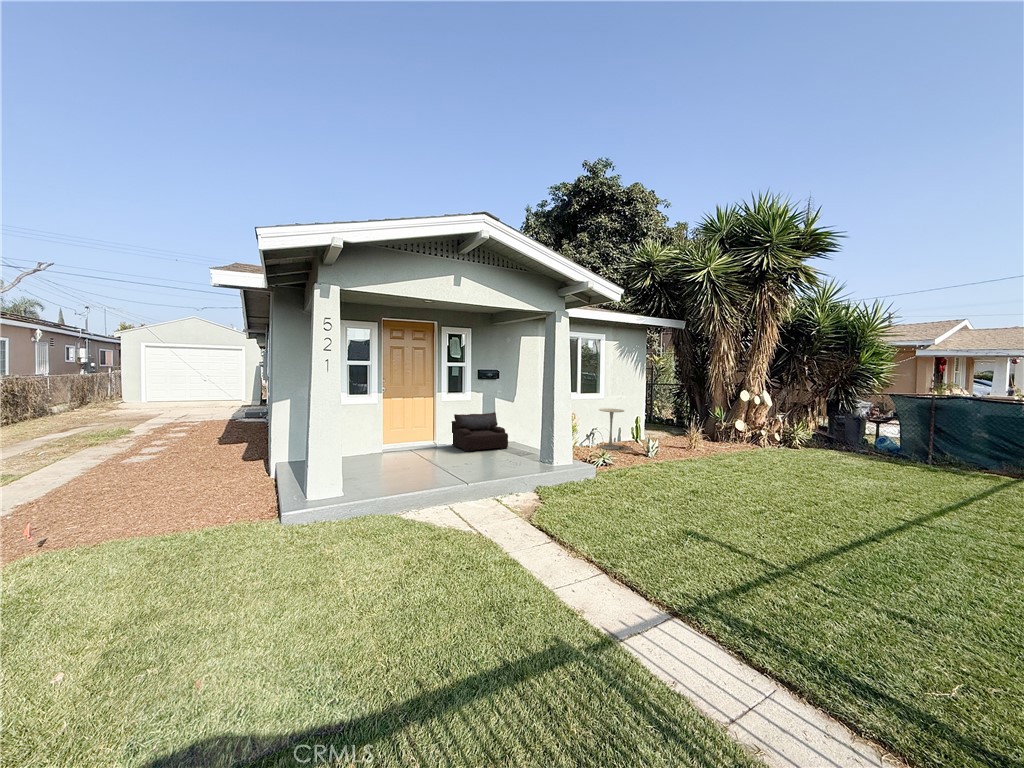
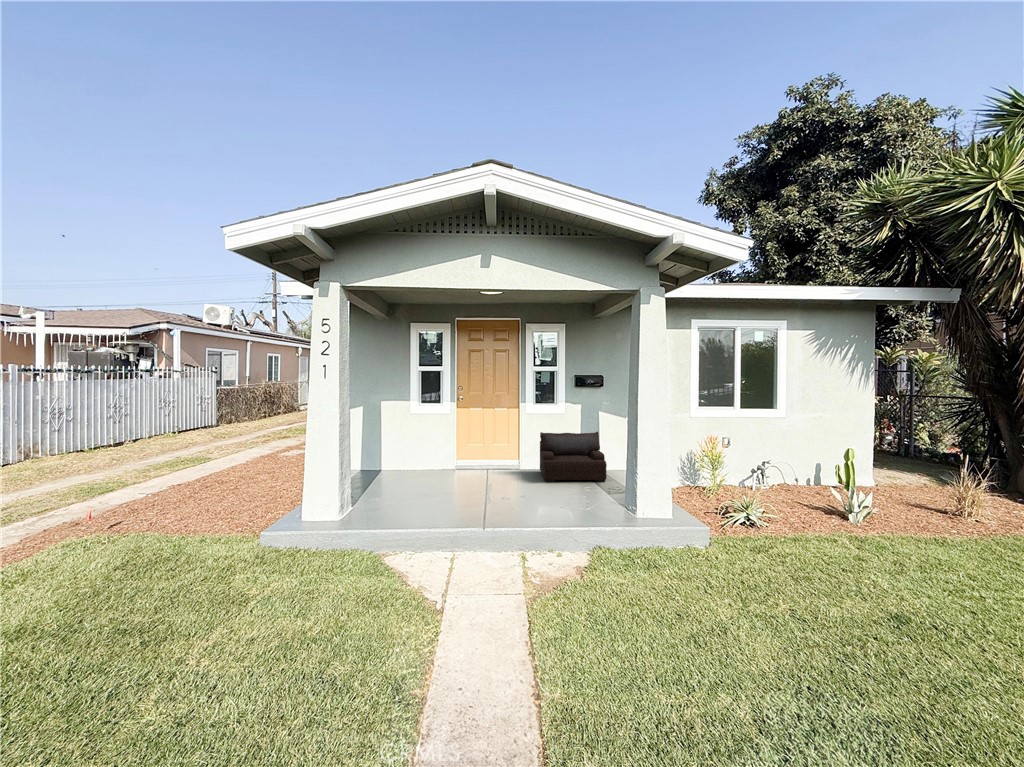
pedestal table: present [599,408,624,450] -> none [769,433,814,498]

